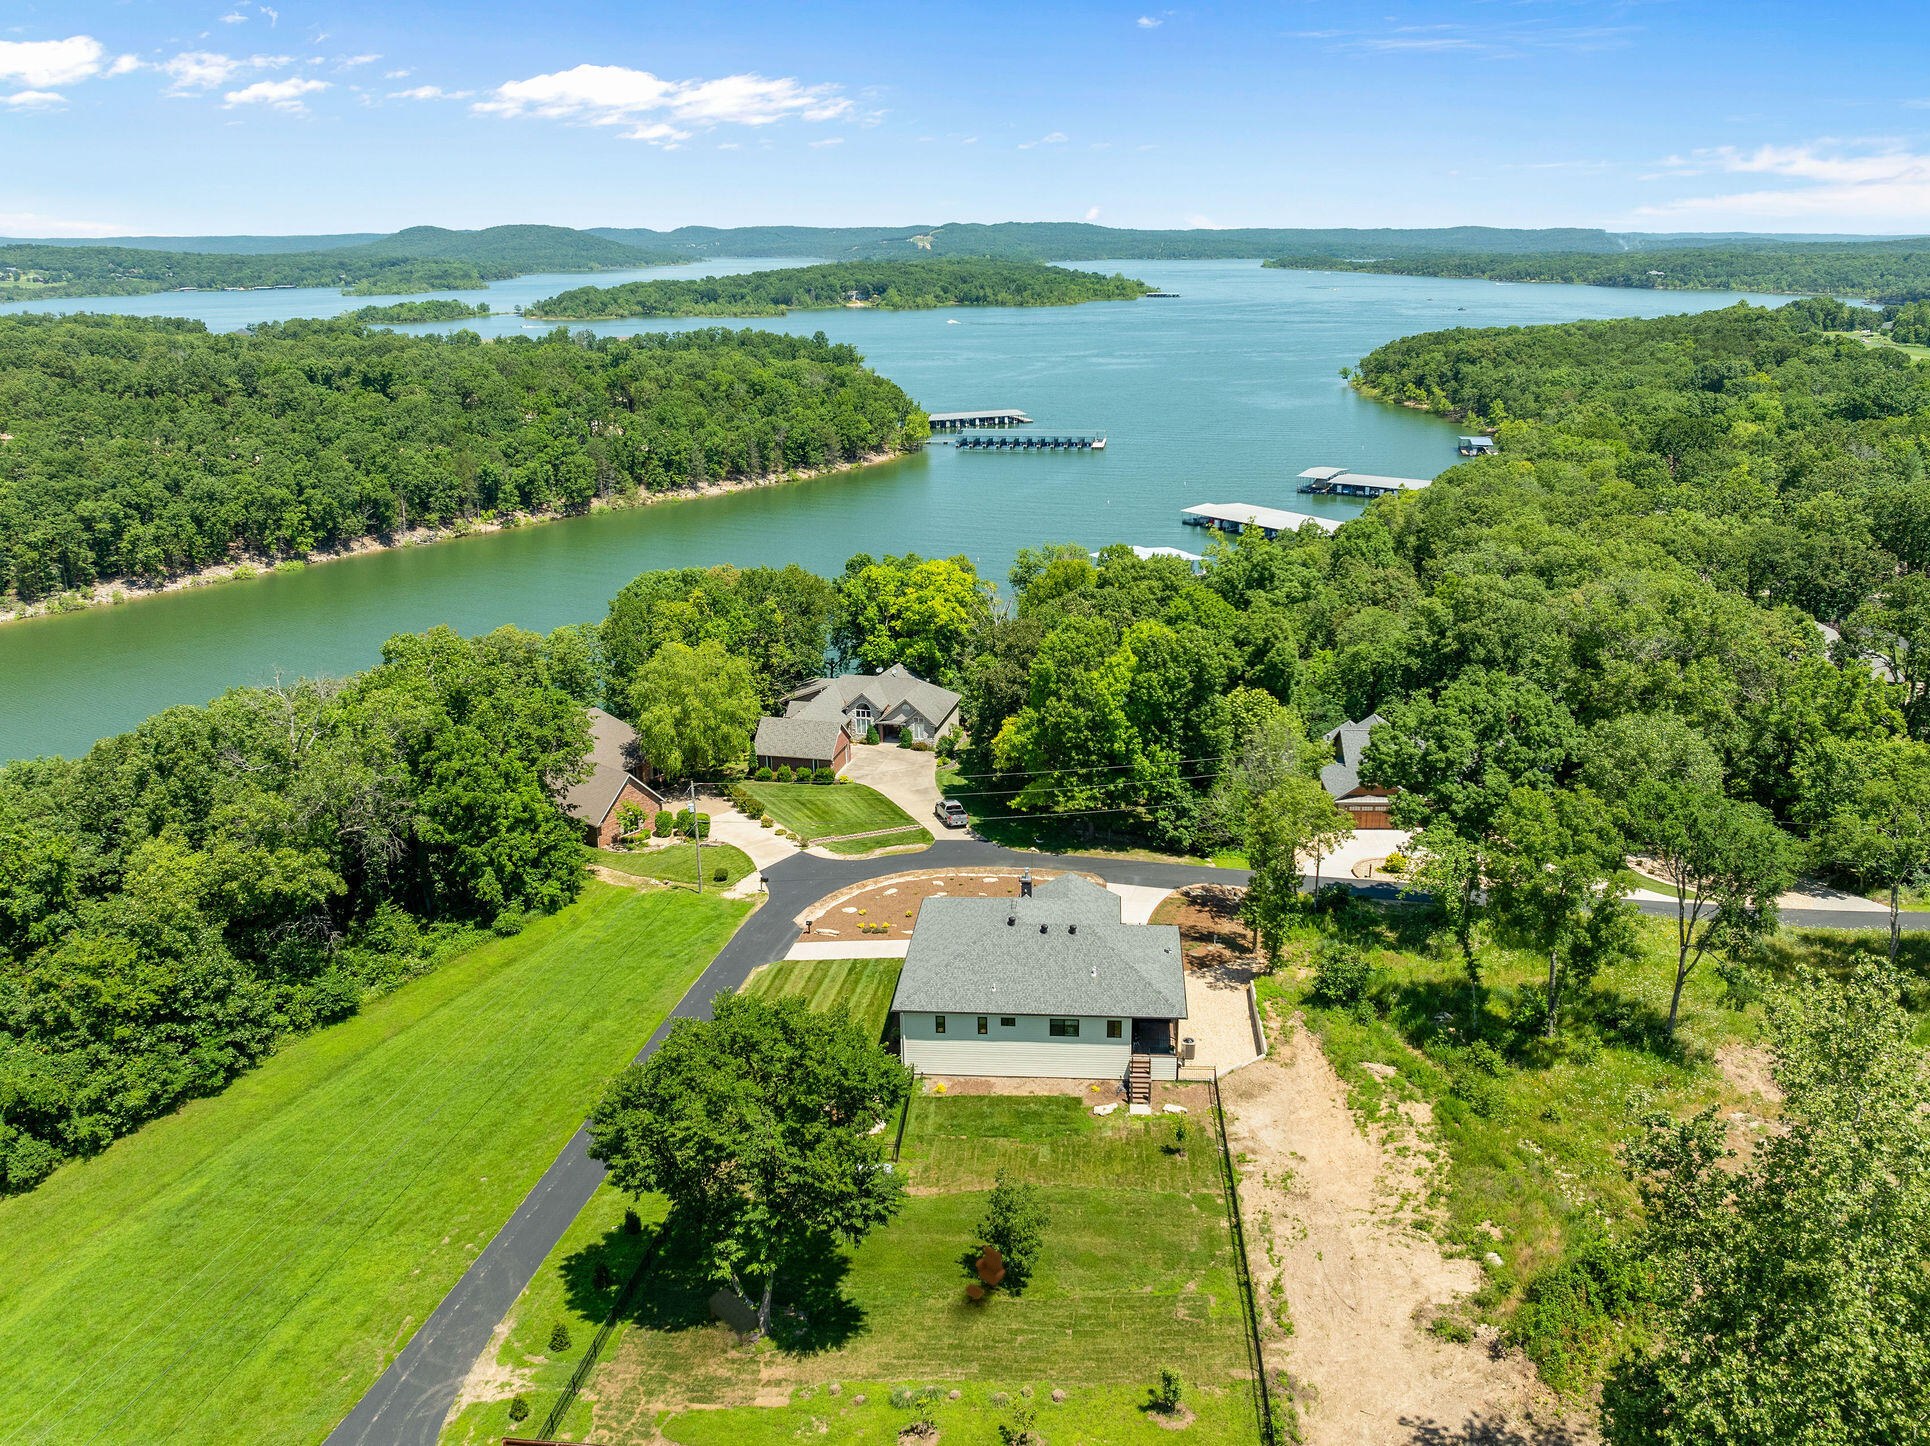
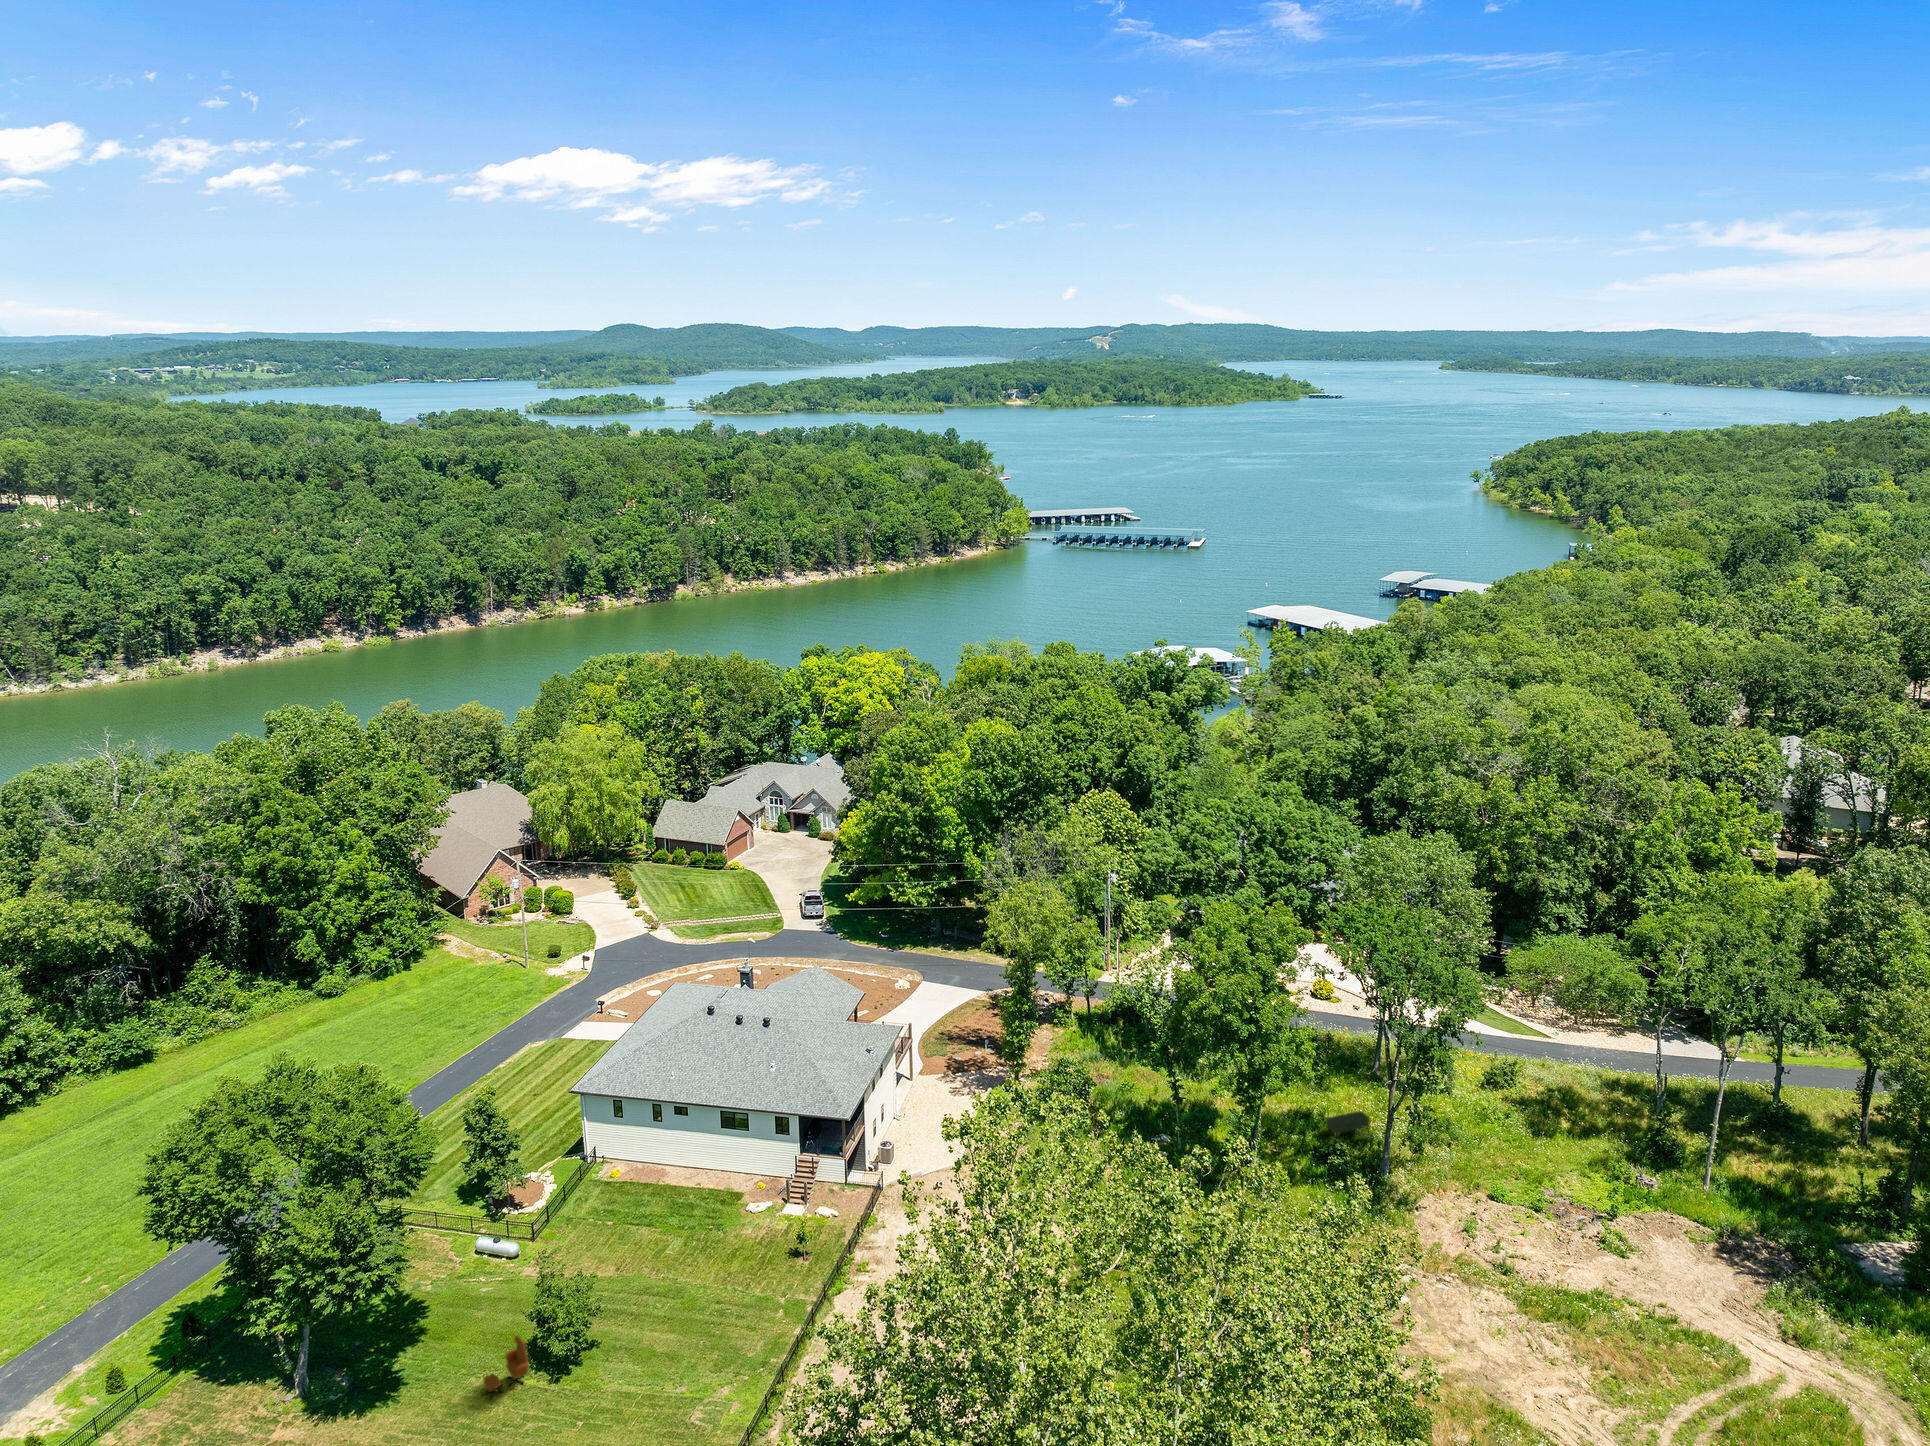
bench: present [709,1289,757,1345] -> present [1327,1111,1370,1140]

